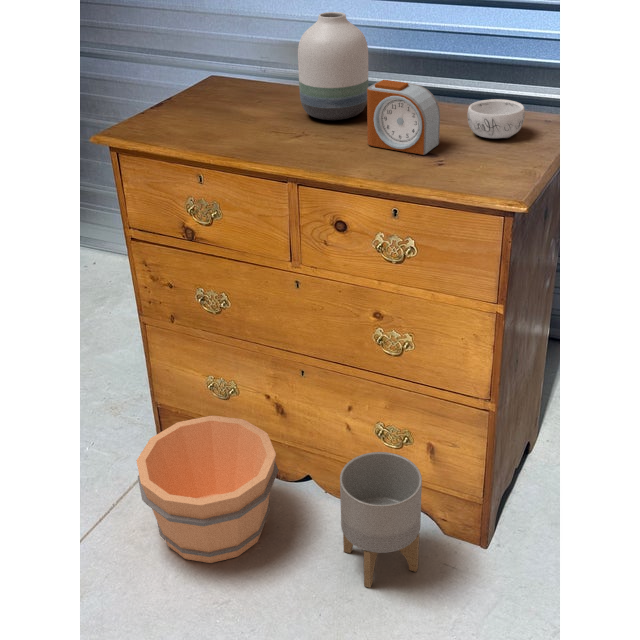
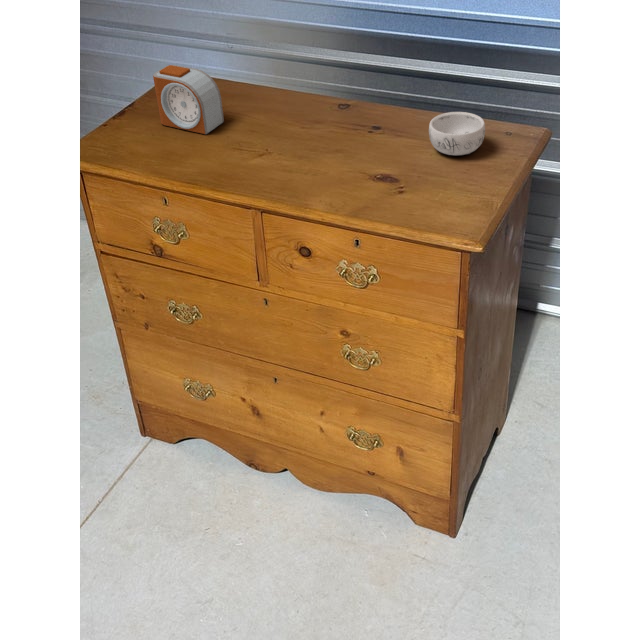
vase: present [298,12,368,120] -> none [258,24,331,132]
alarm clock: present [367,80,440,155] -> present [153,65,224,134]
bucket: present [136,415,279,563] -> none [119,417,256,561]
planter: present [340,452,422,588] -> none [313,456,391,582]

